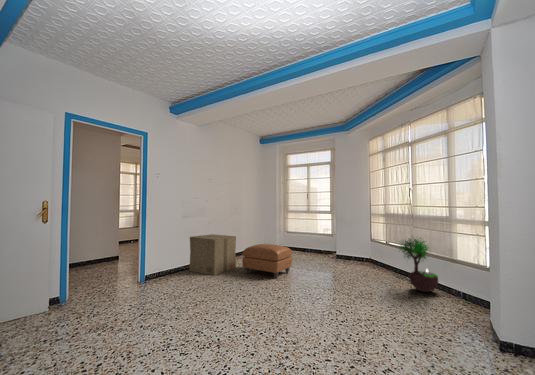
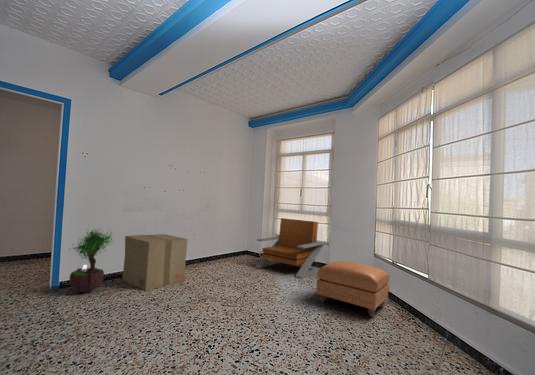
lounge chair: none [279,217,330,261] -> present [255,218,325,279]
potted tree: present [400,238,438,292] -> present [69,229,113,292]
ottoman: present [242,244,292,278] -> present [316,261,390,317]

